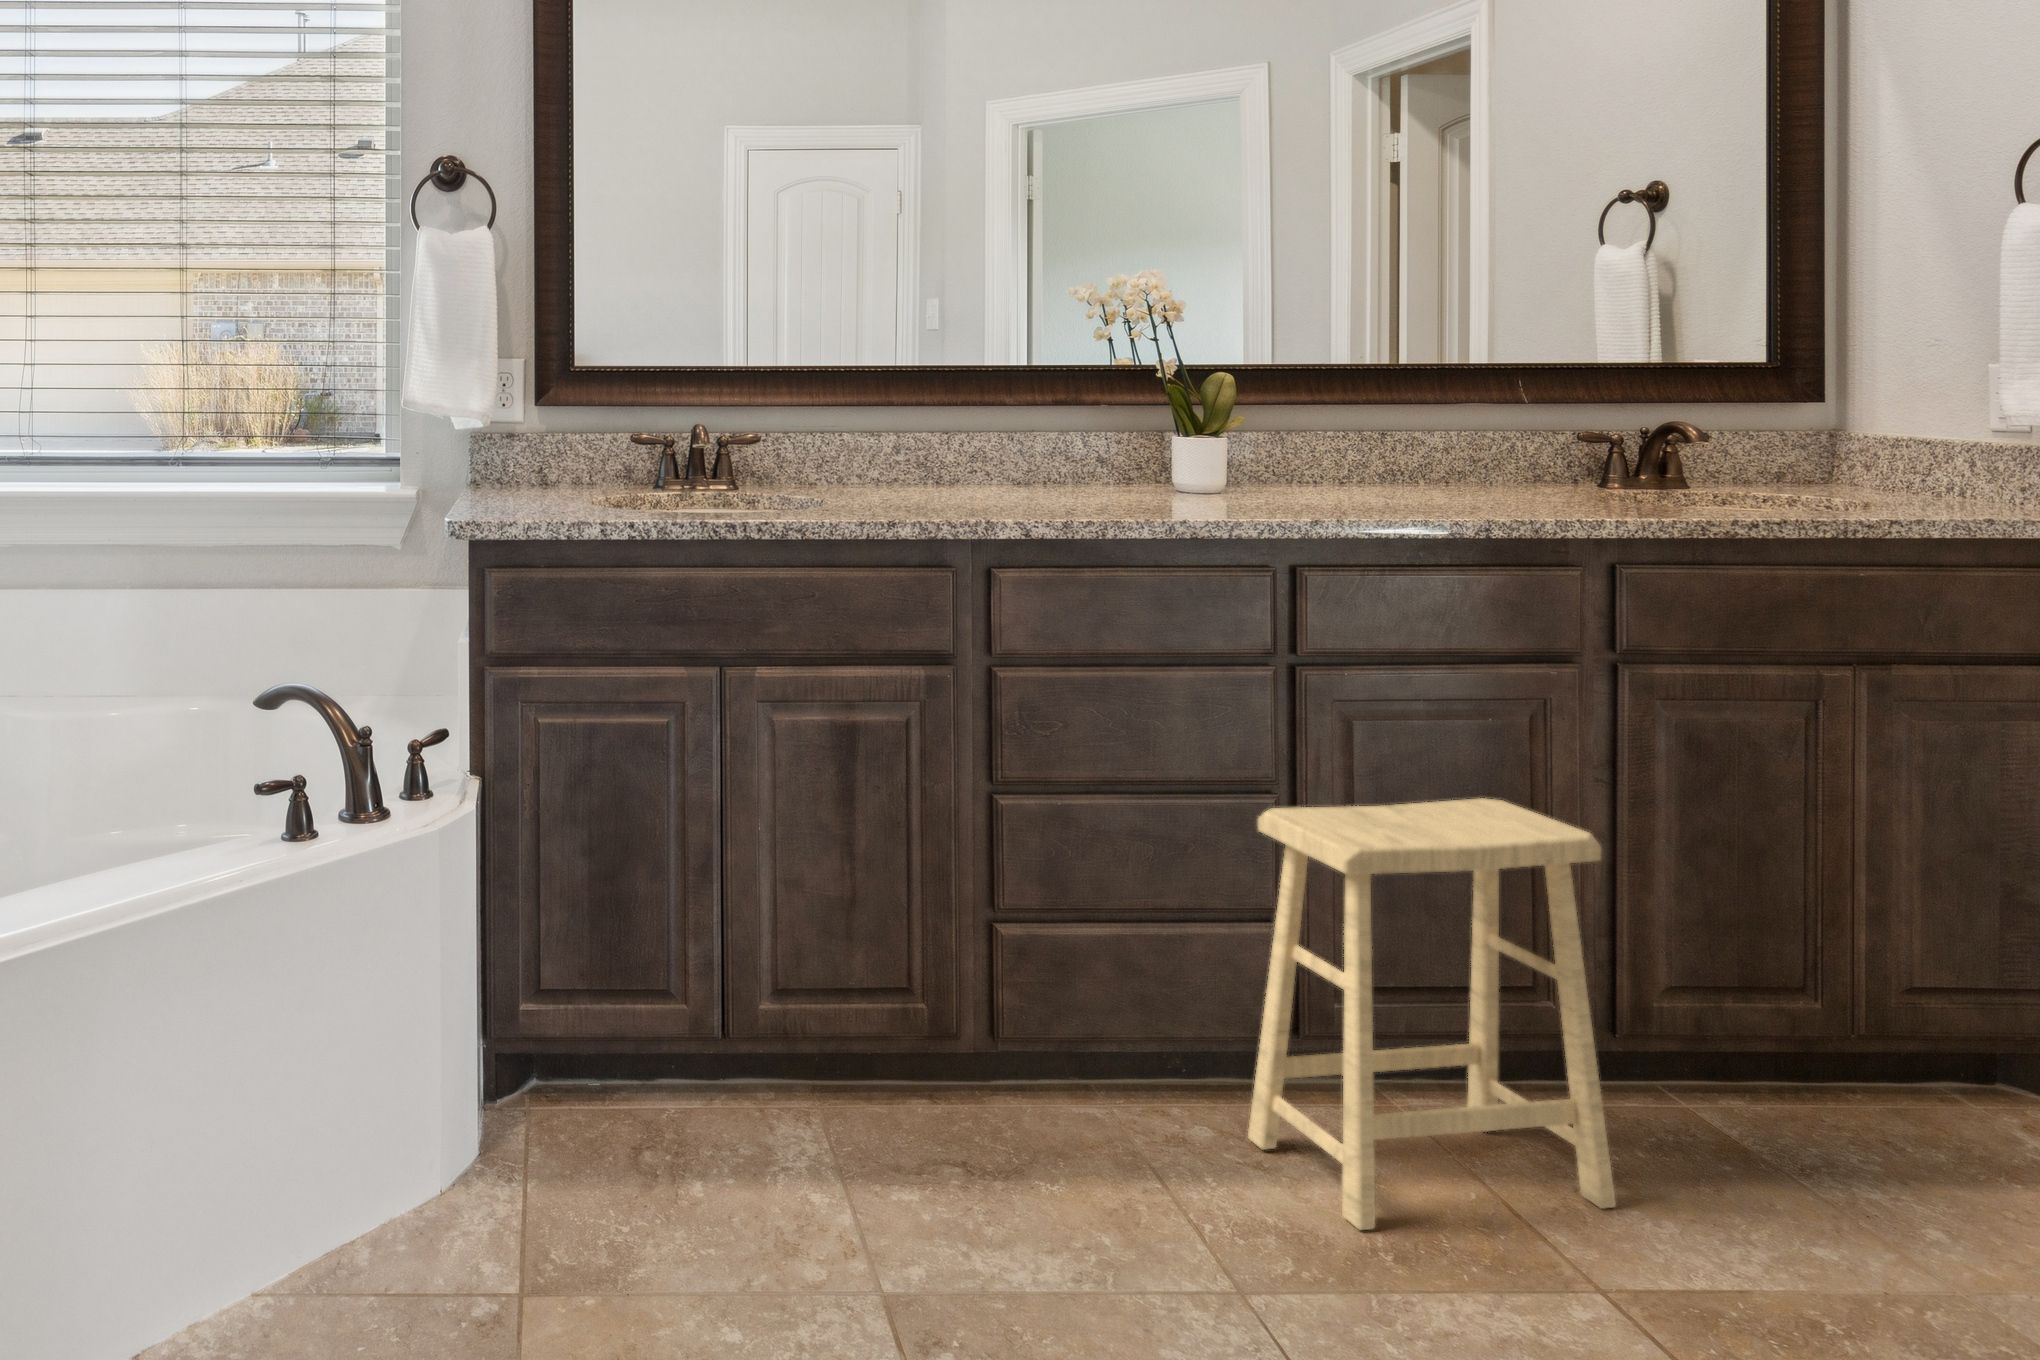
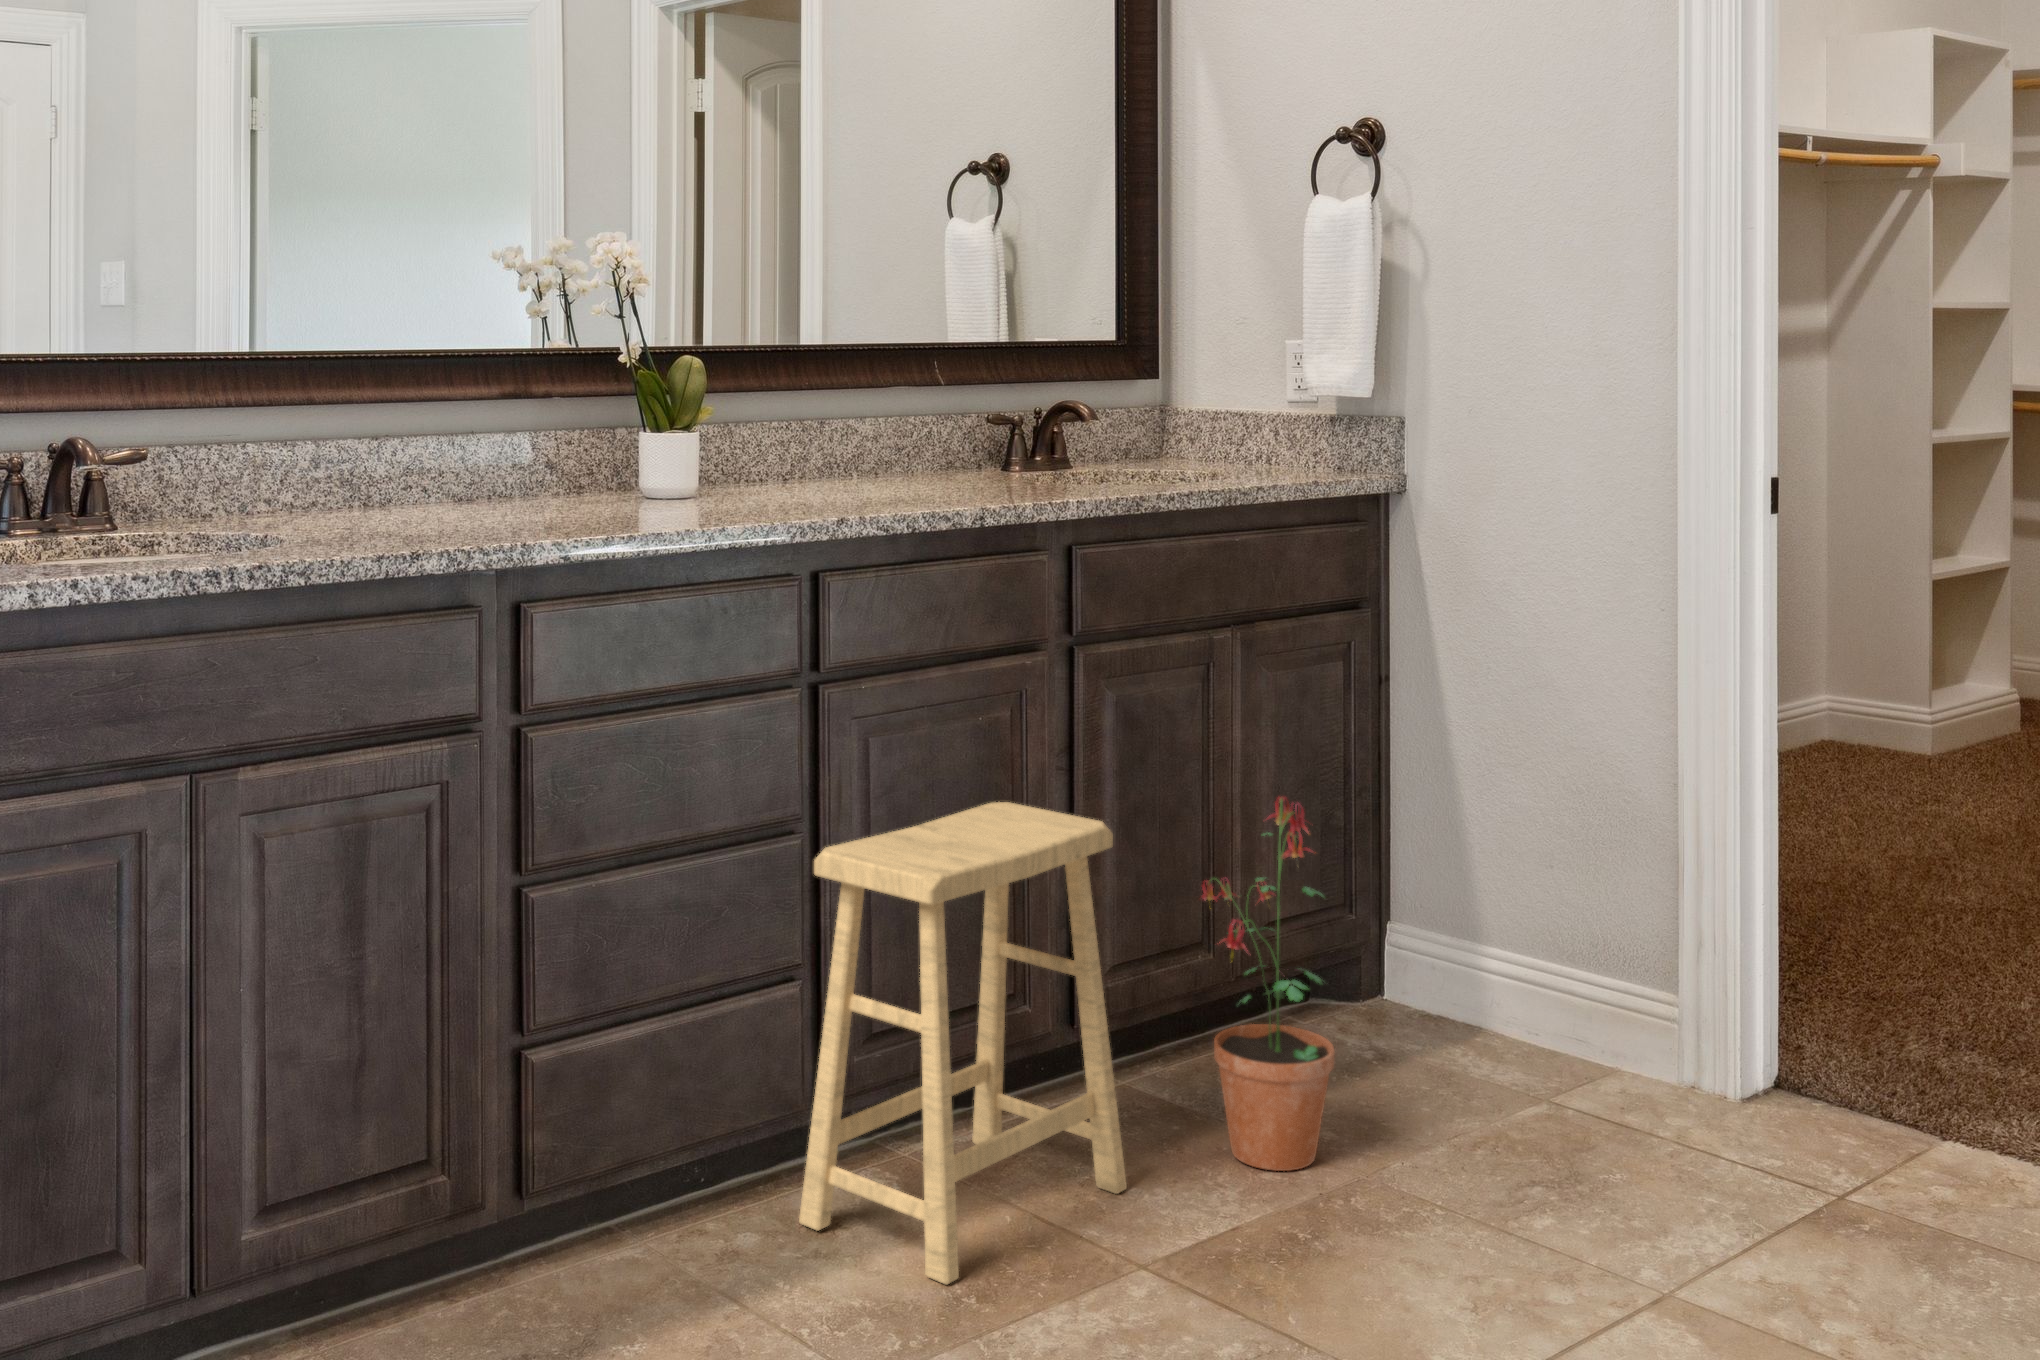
potted plant: none [1738,846,1910,1250] -> present [1201,797,1335,1171]

